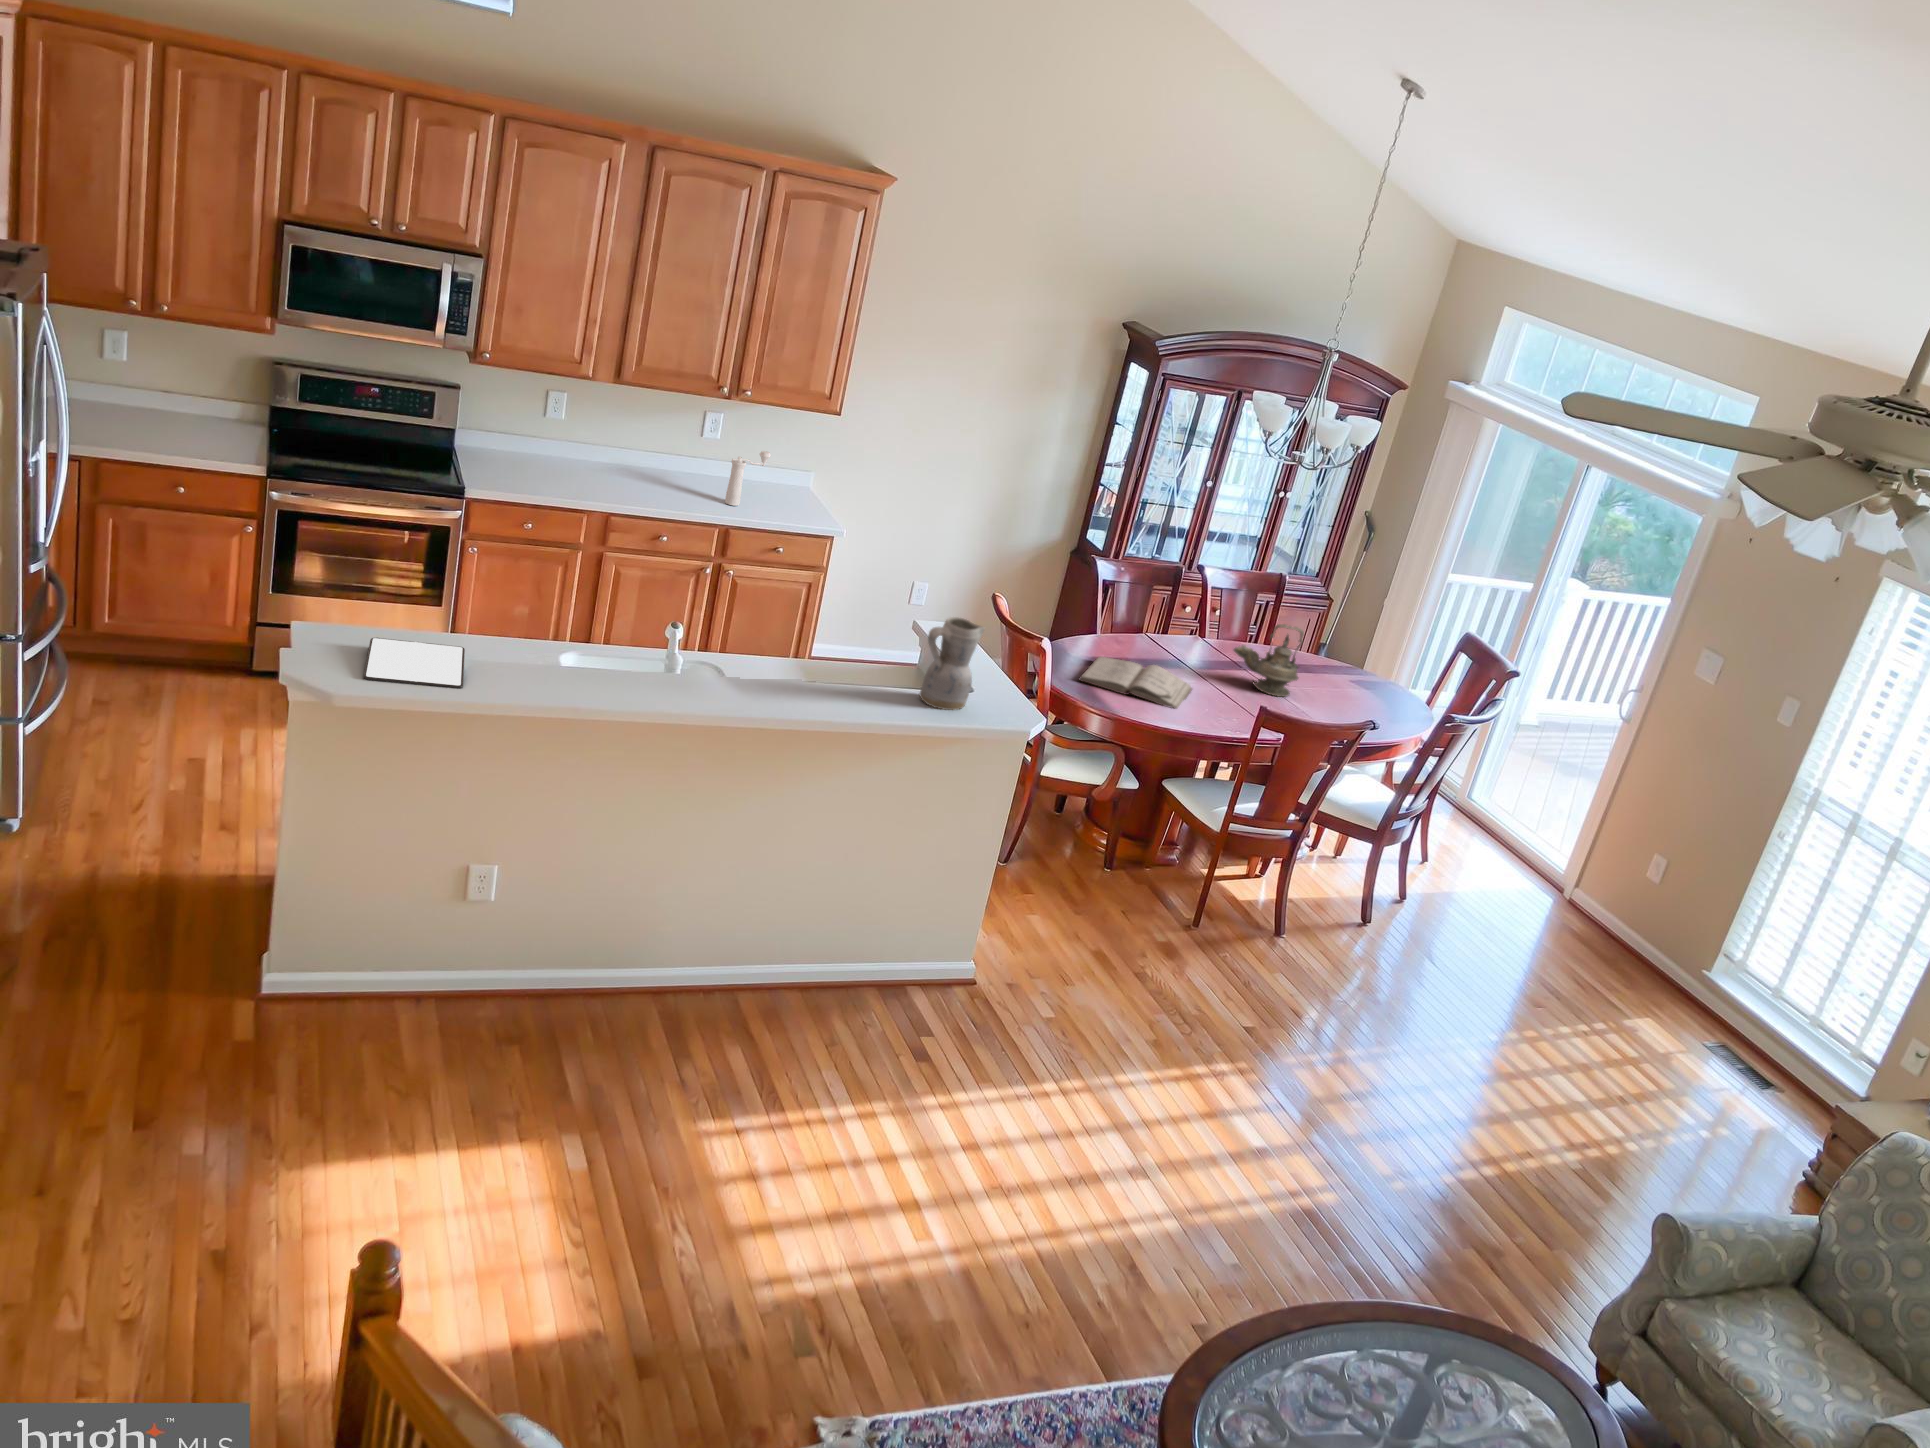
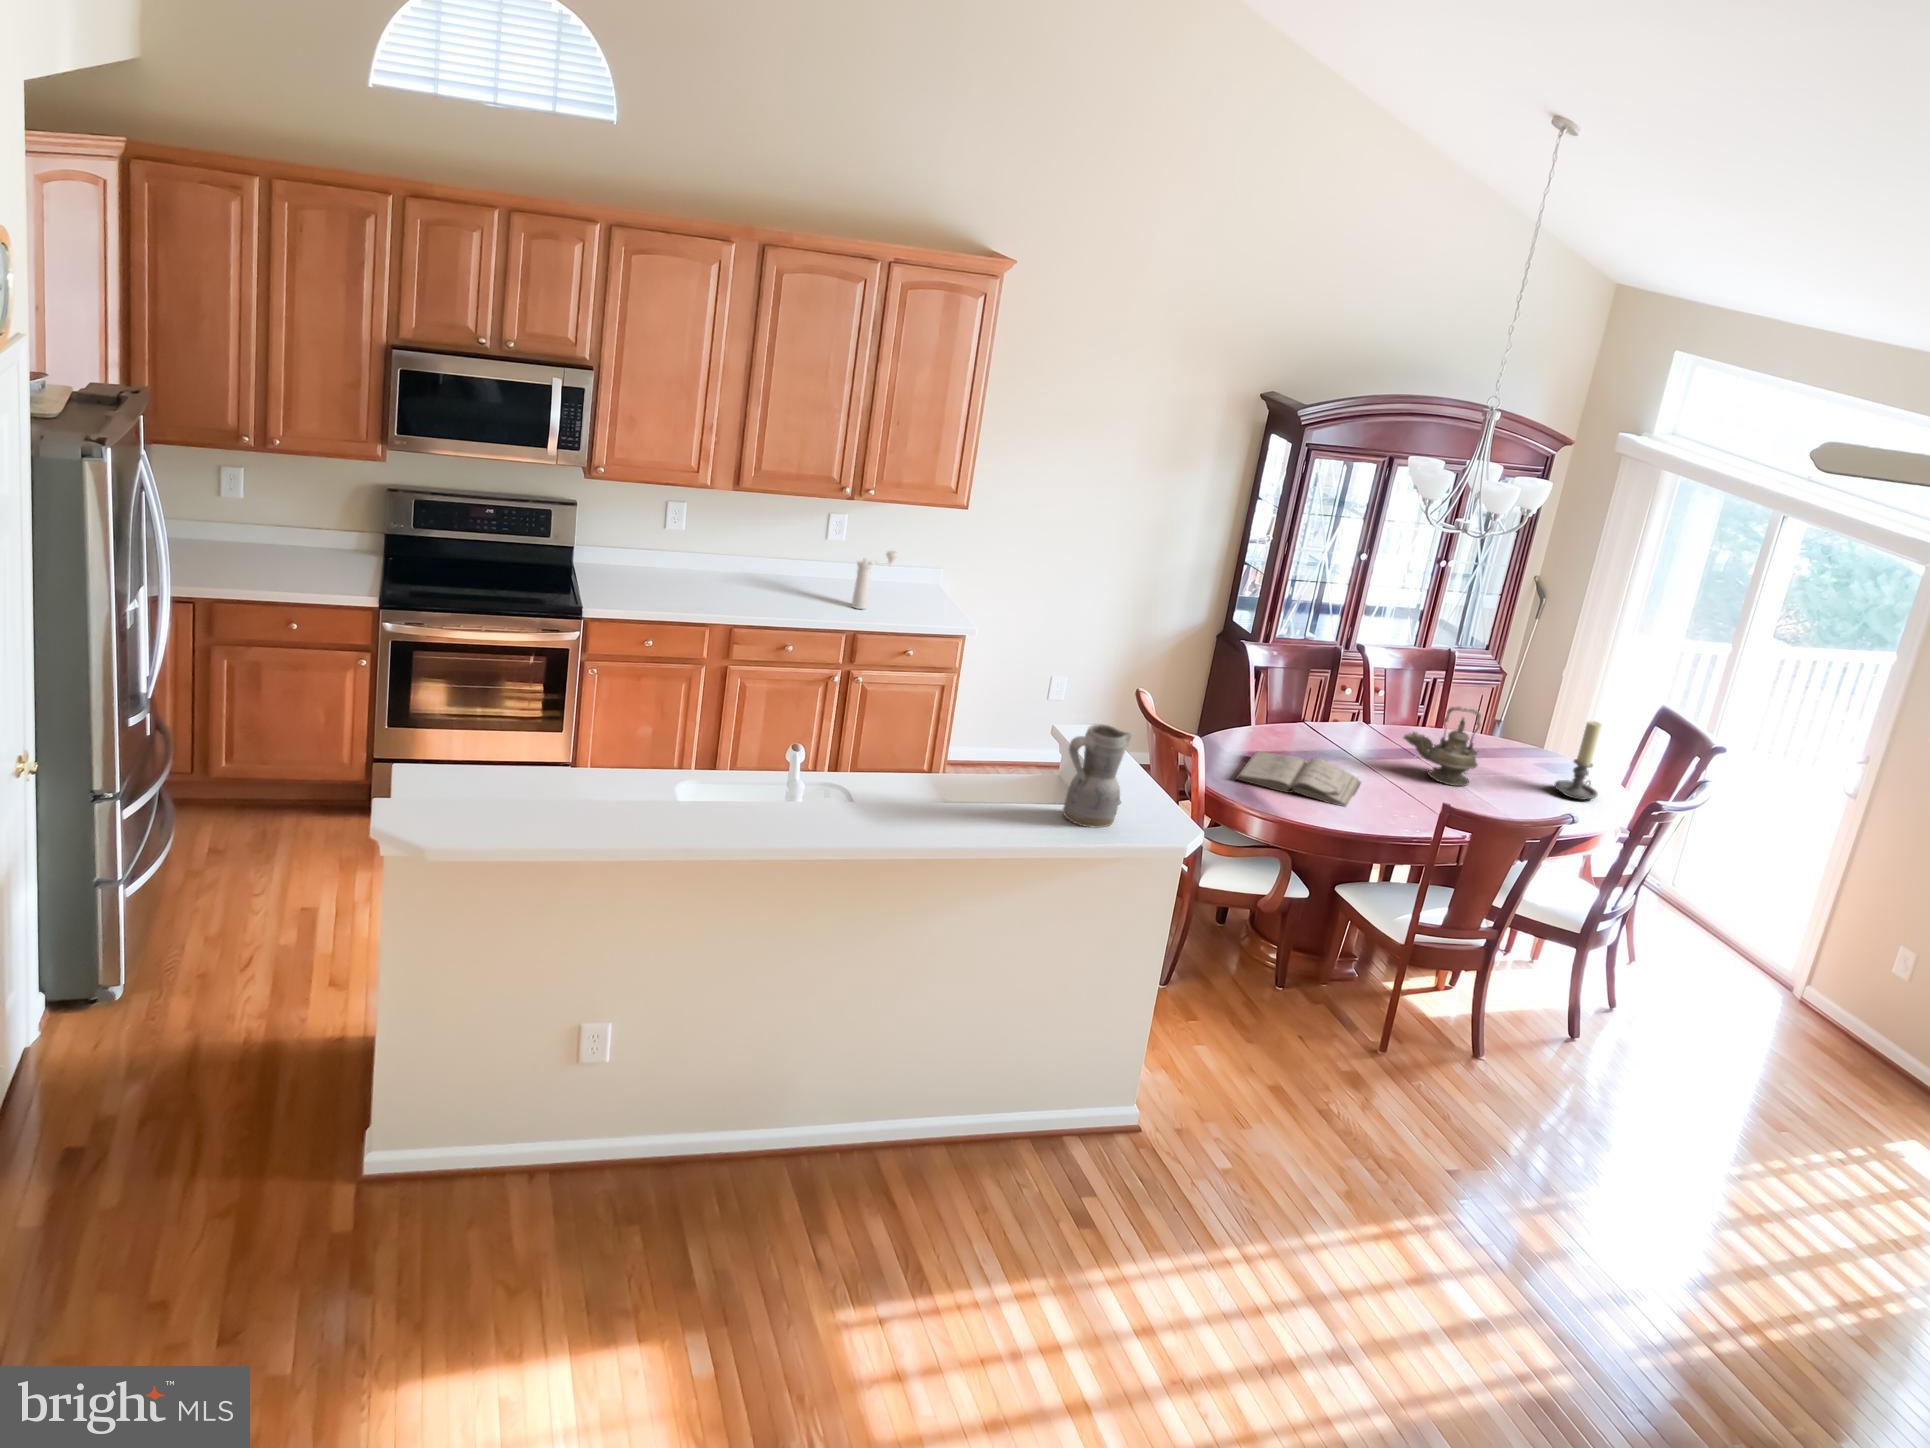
tablet: present [363,638,465,689] -> none [455,780,567,835]
candle holder: none [1366,643,1411,714] -> present [1555,721,1601,800]

